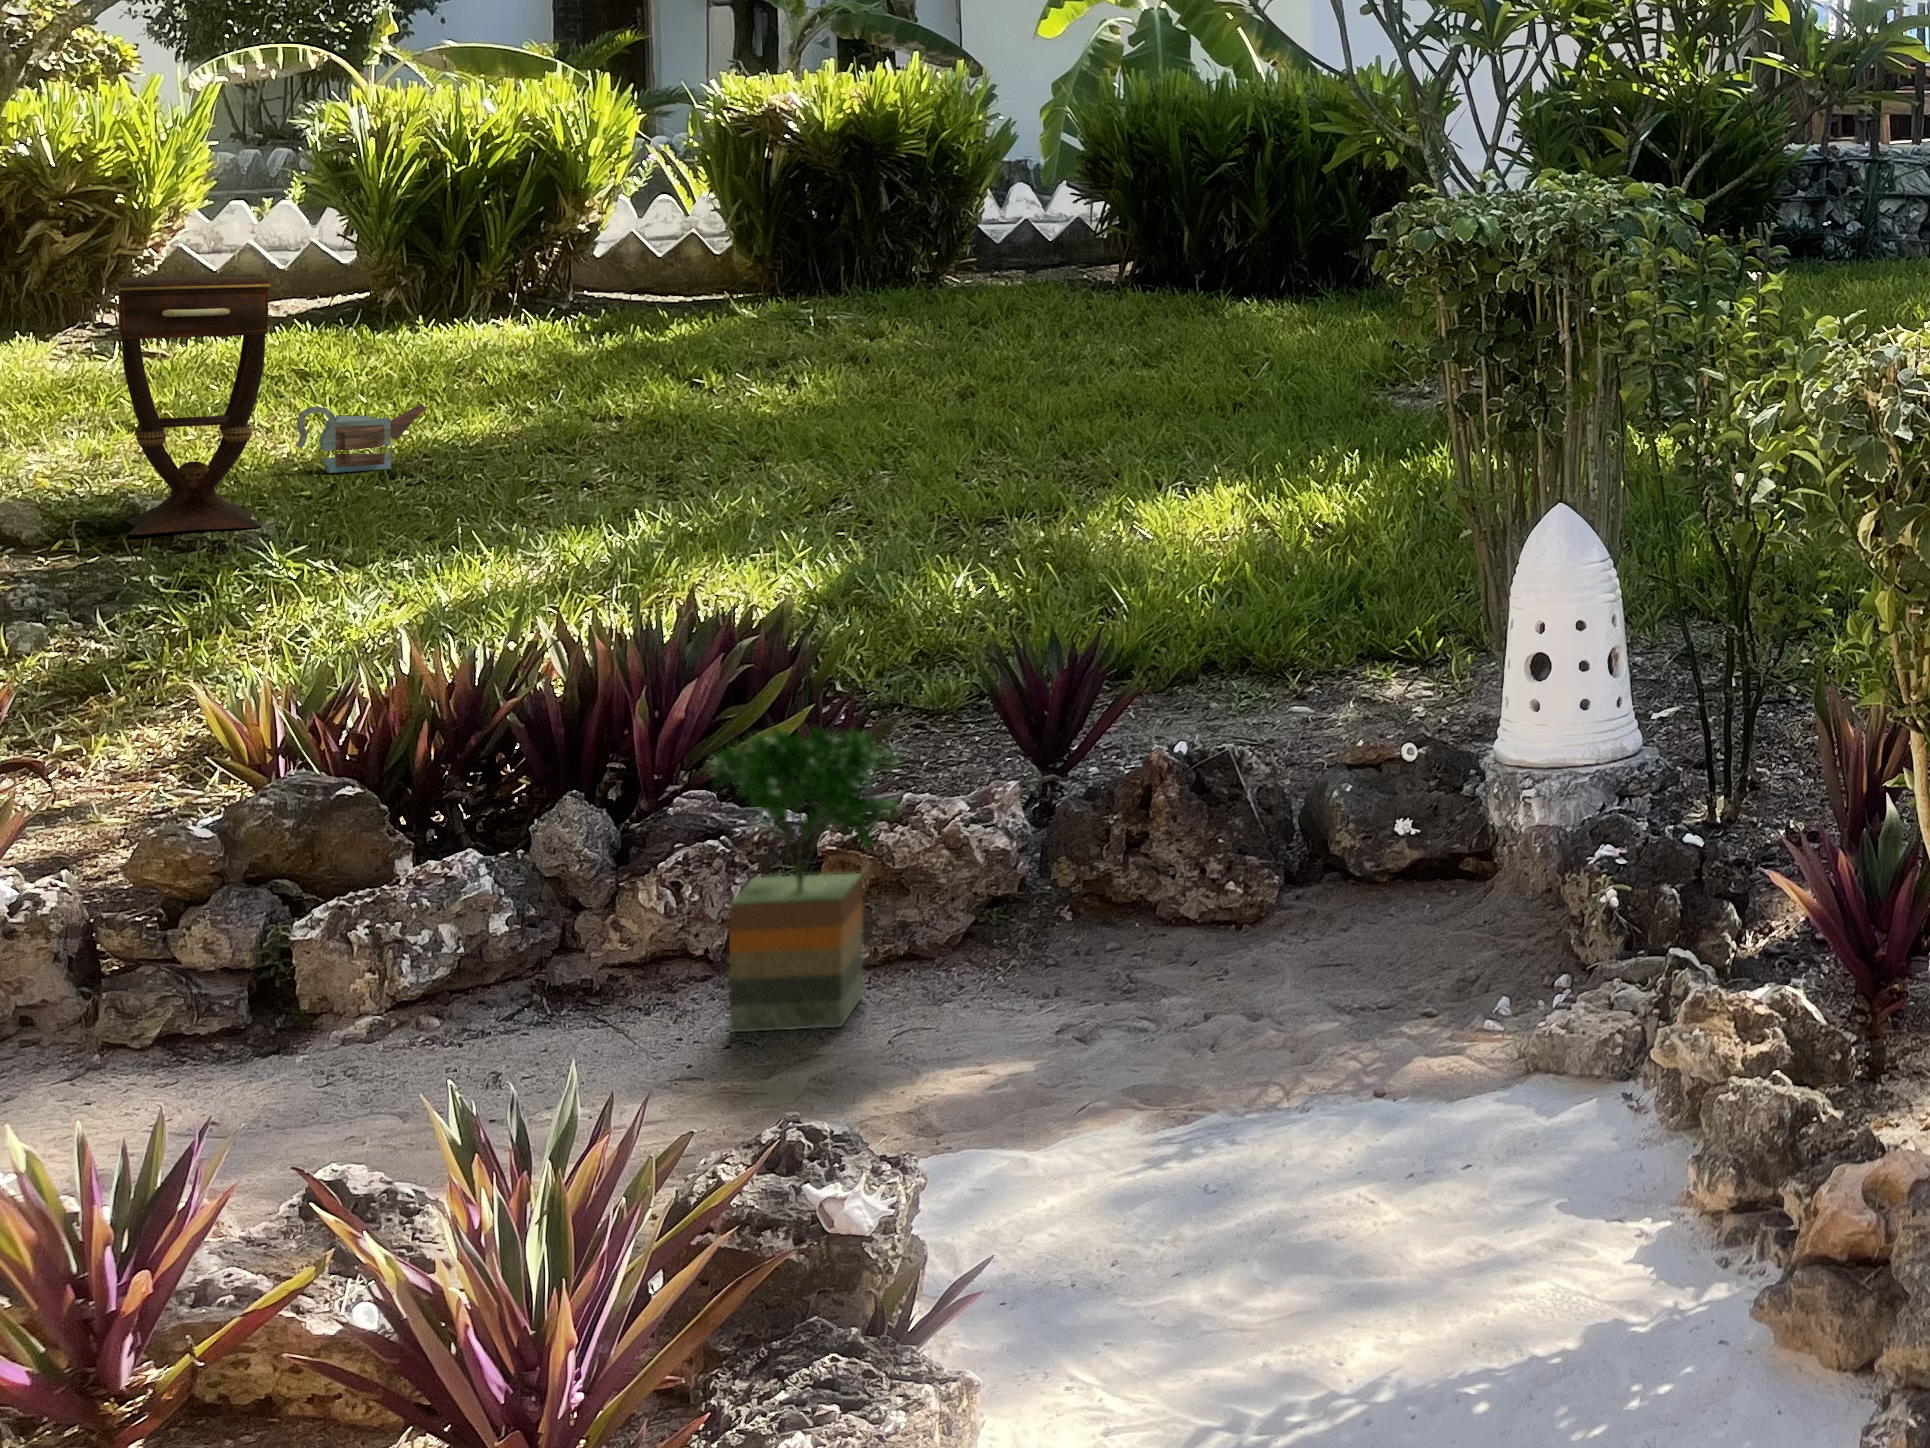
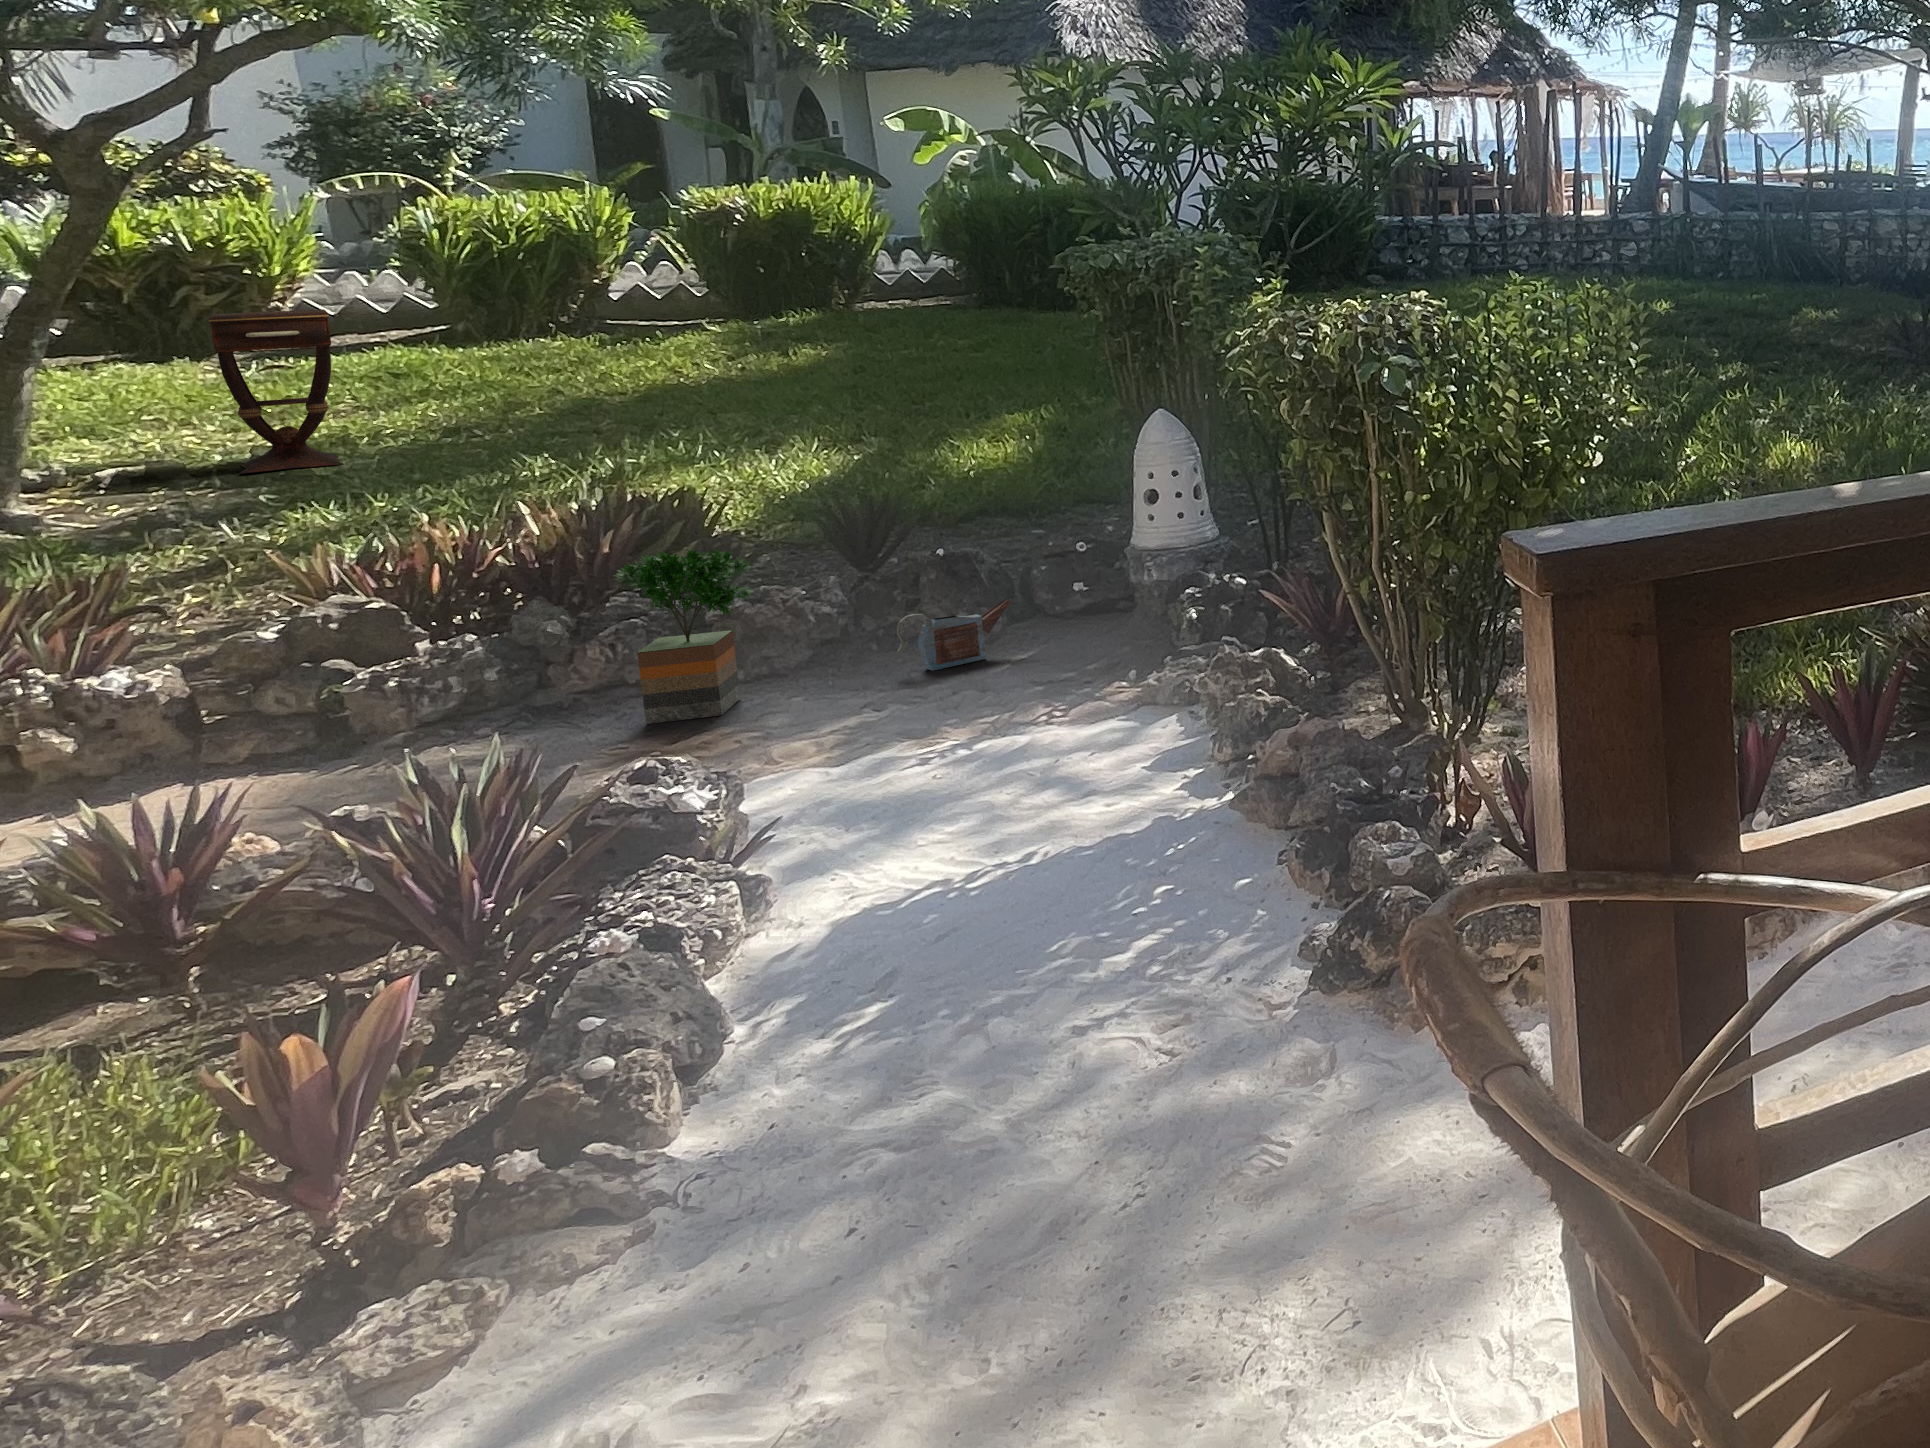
watering can: present [295,404,427,473] -> present [896,599,1012,671]

